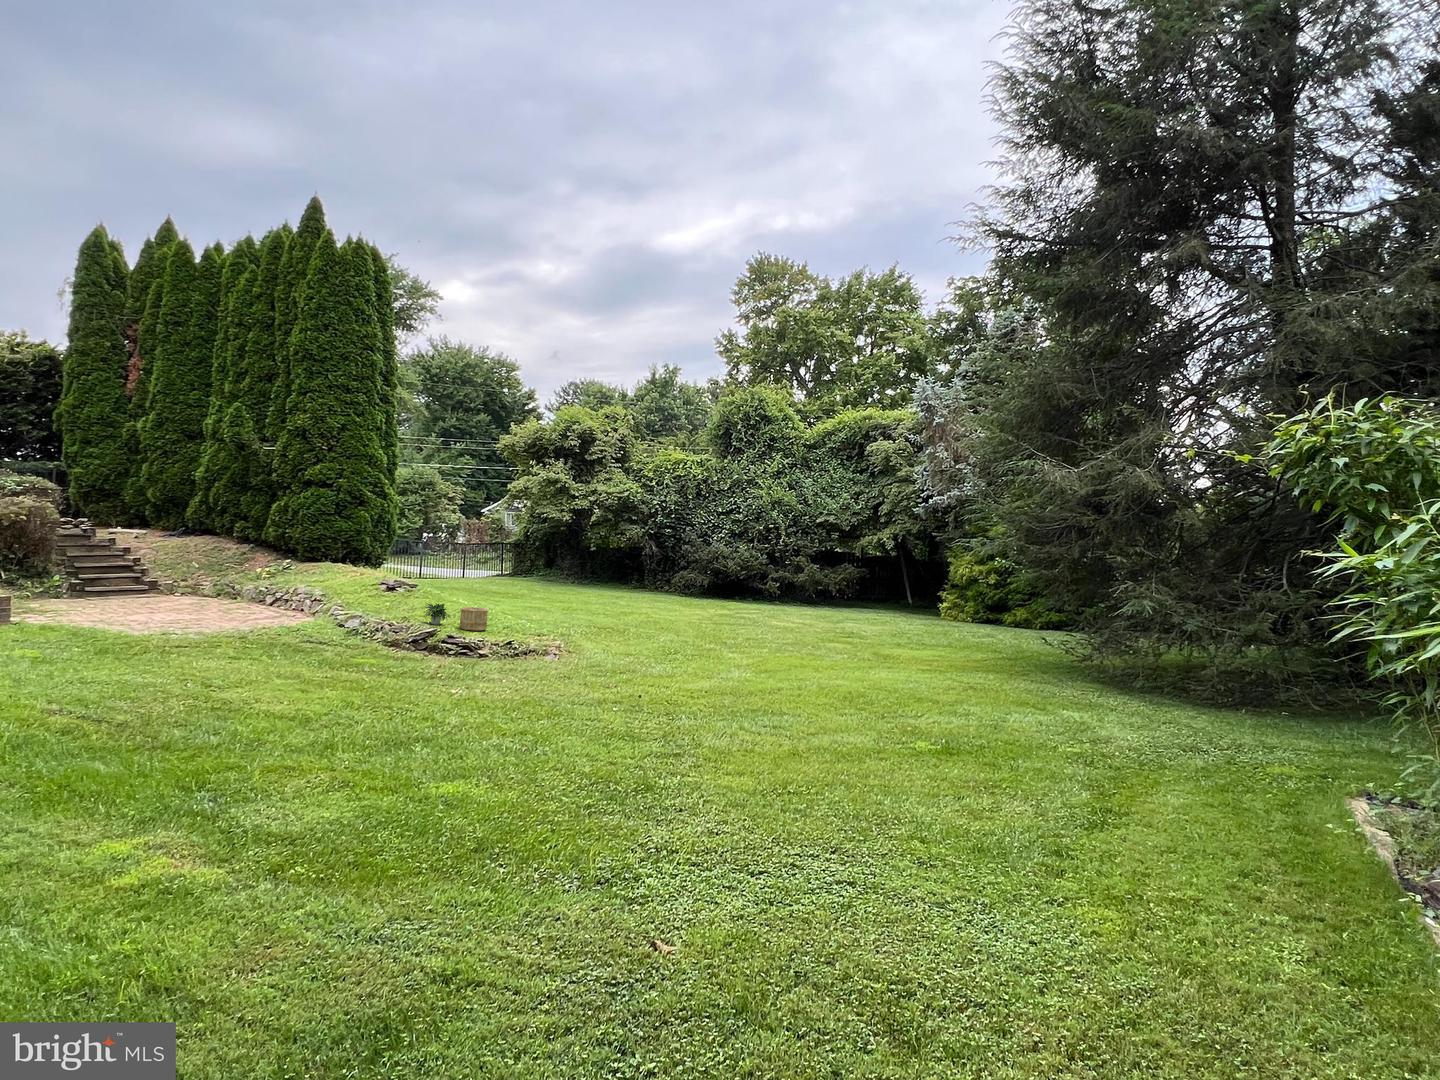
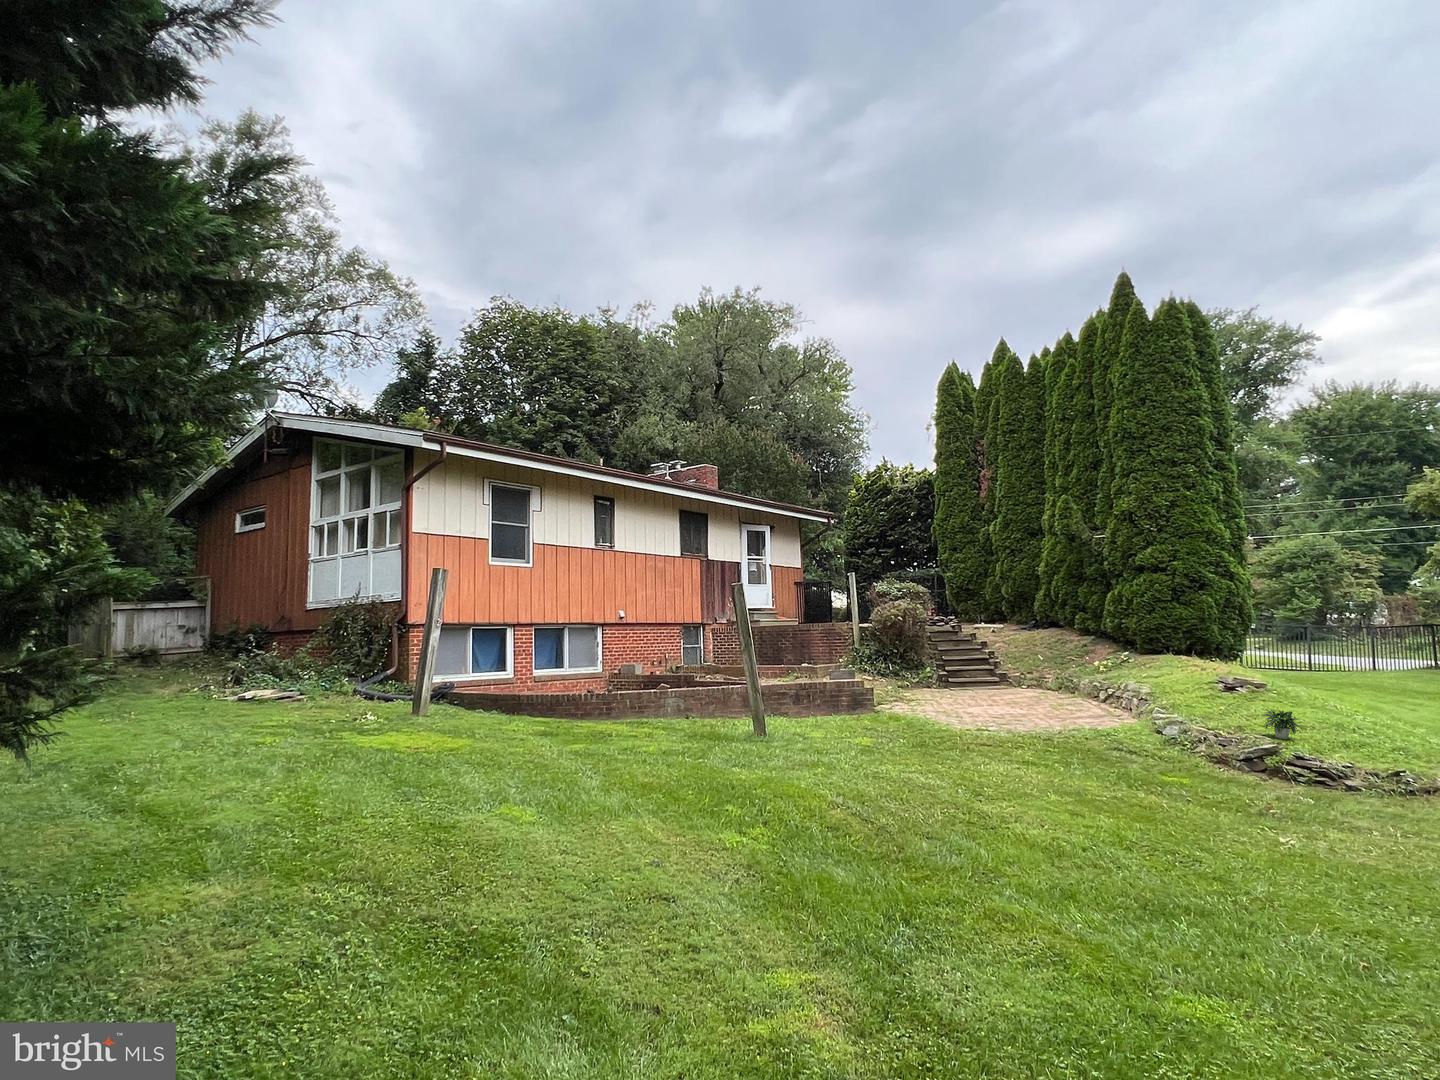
wooden bucket: present [460,607,488,630] -> none [1316,718,1365,753]

